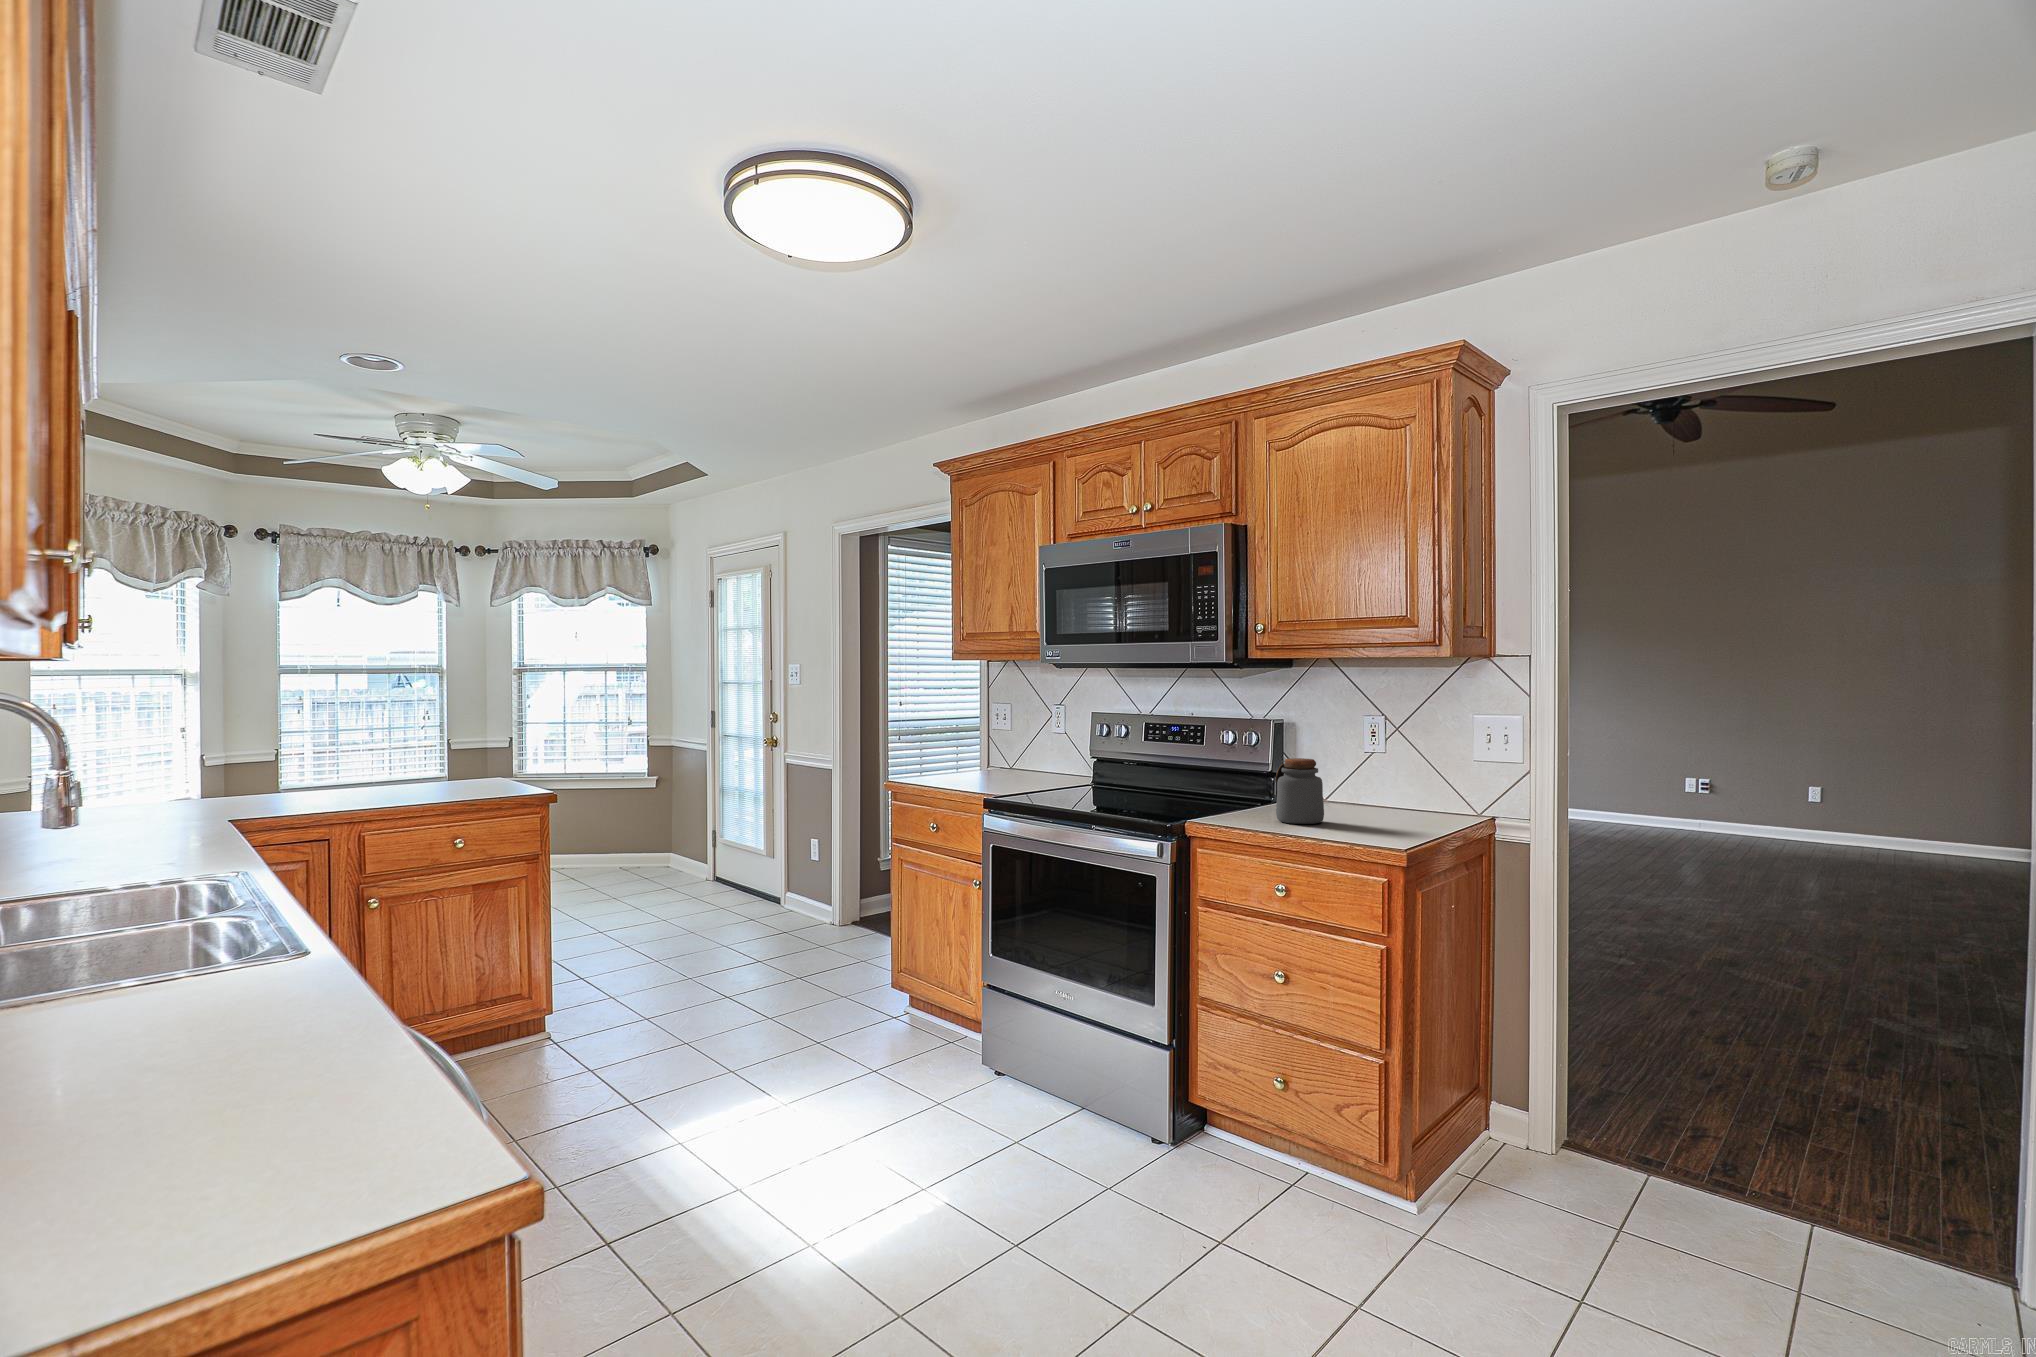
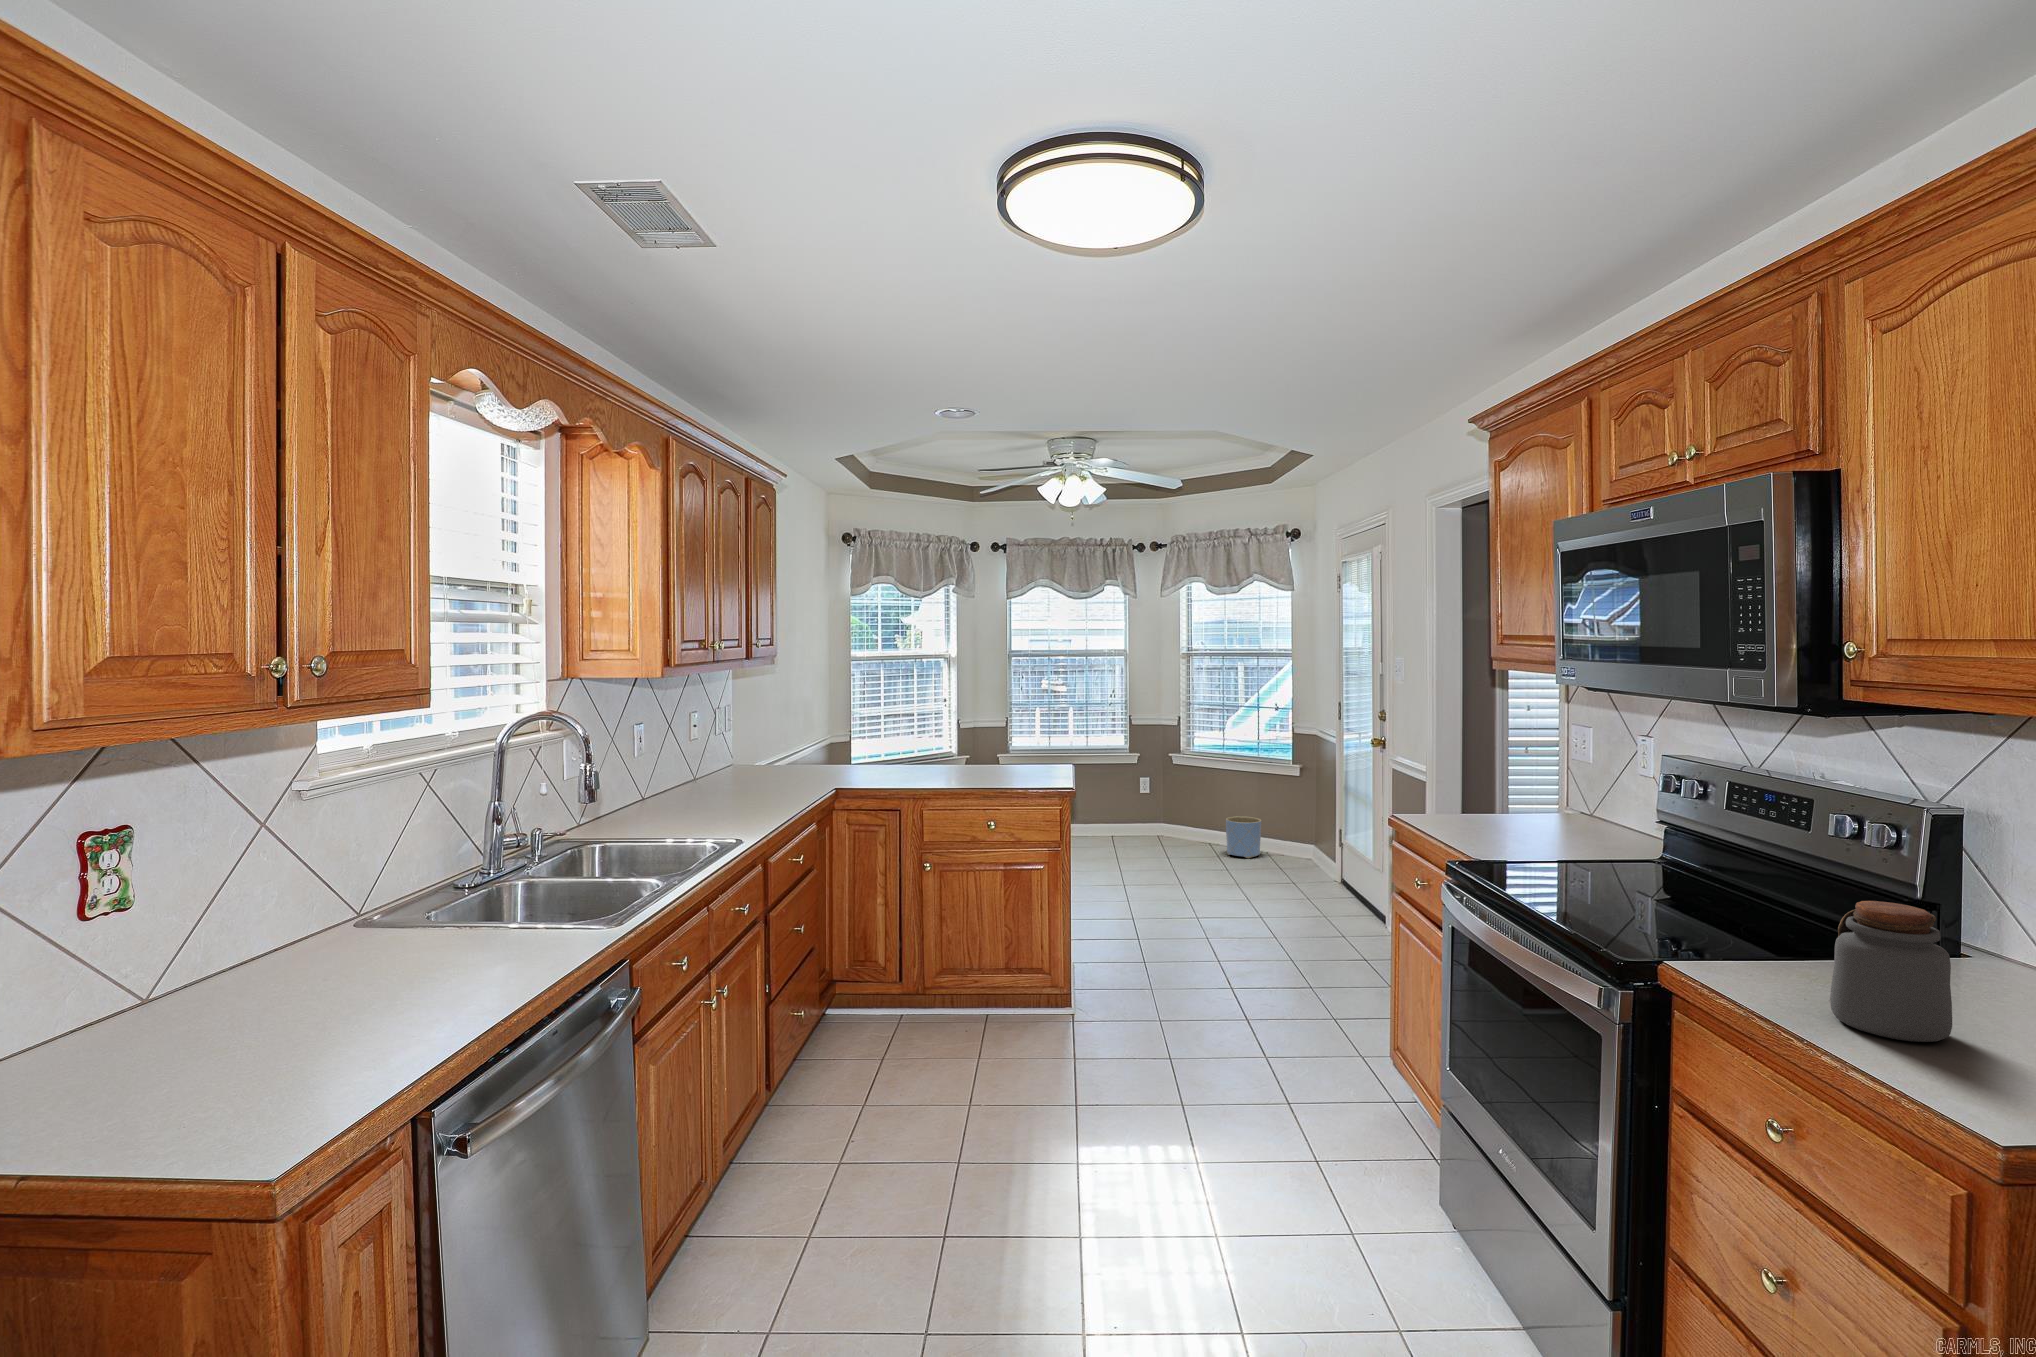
planter: none [581,840,620,882] -> present [1226,816,1261,858]

